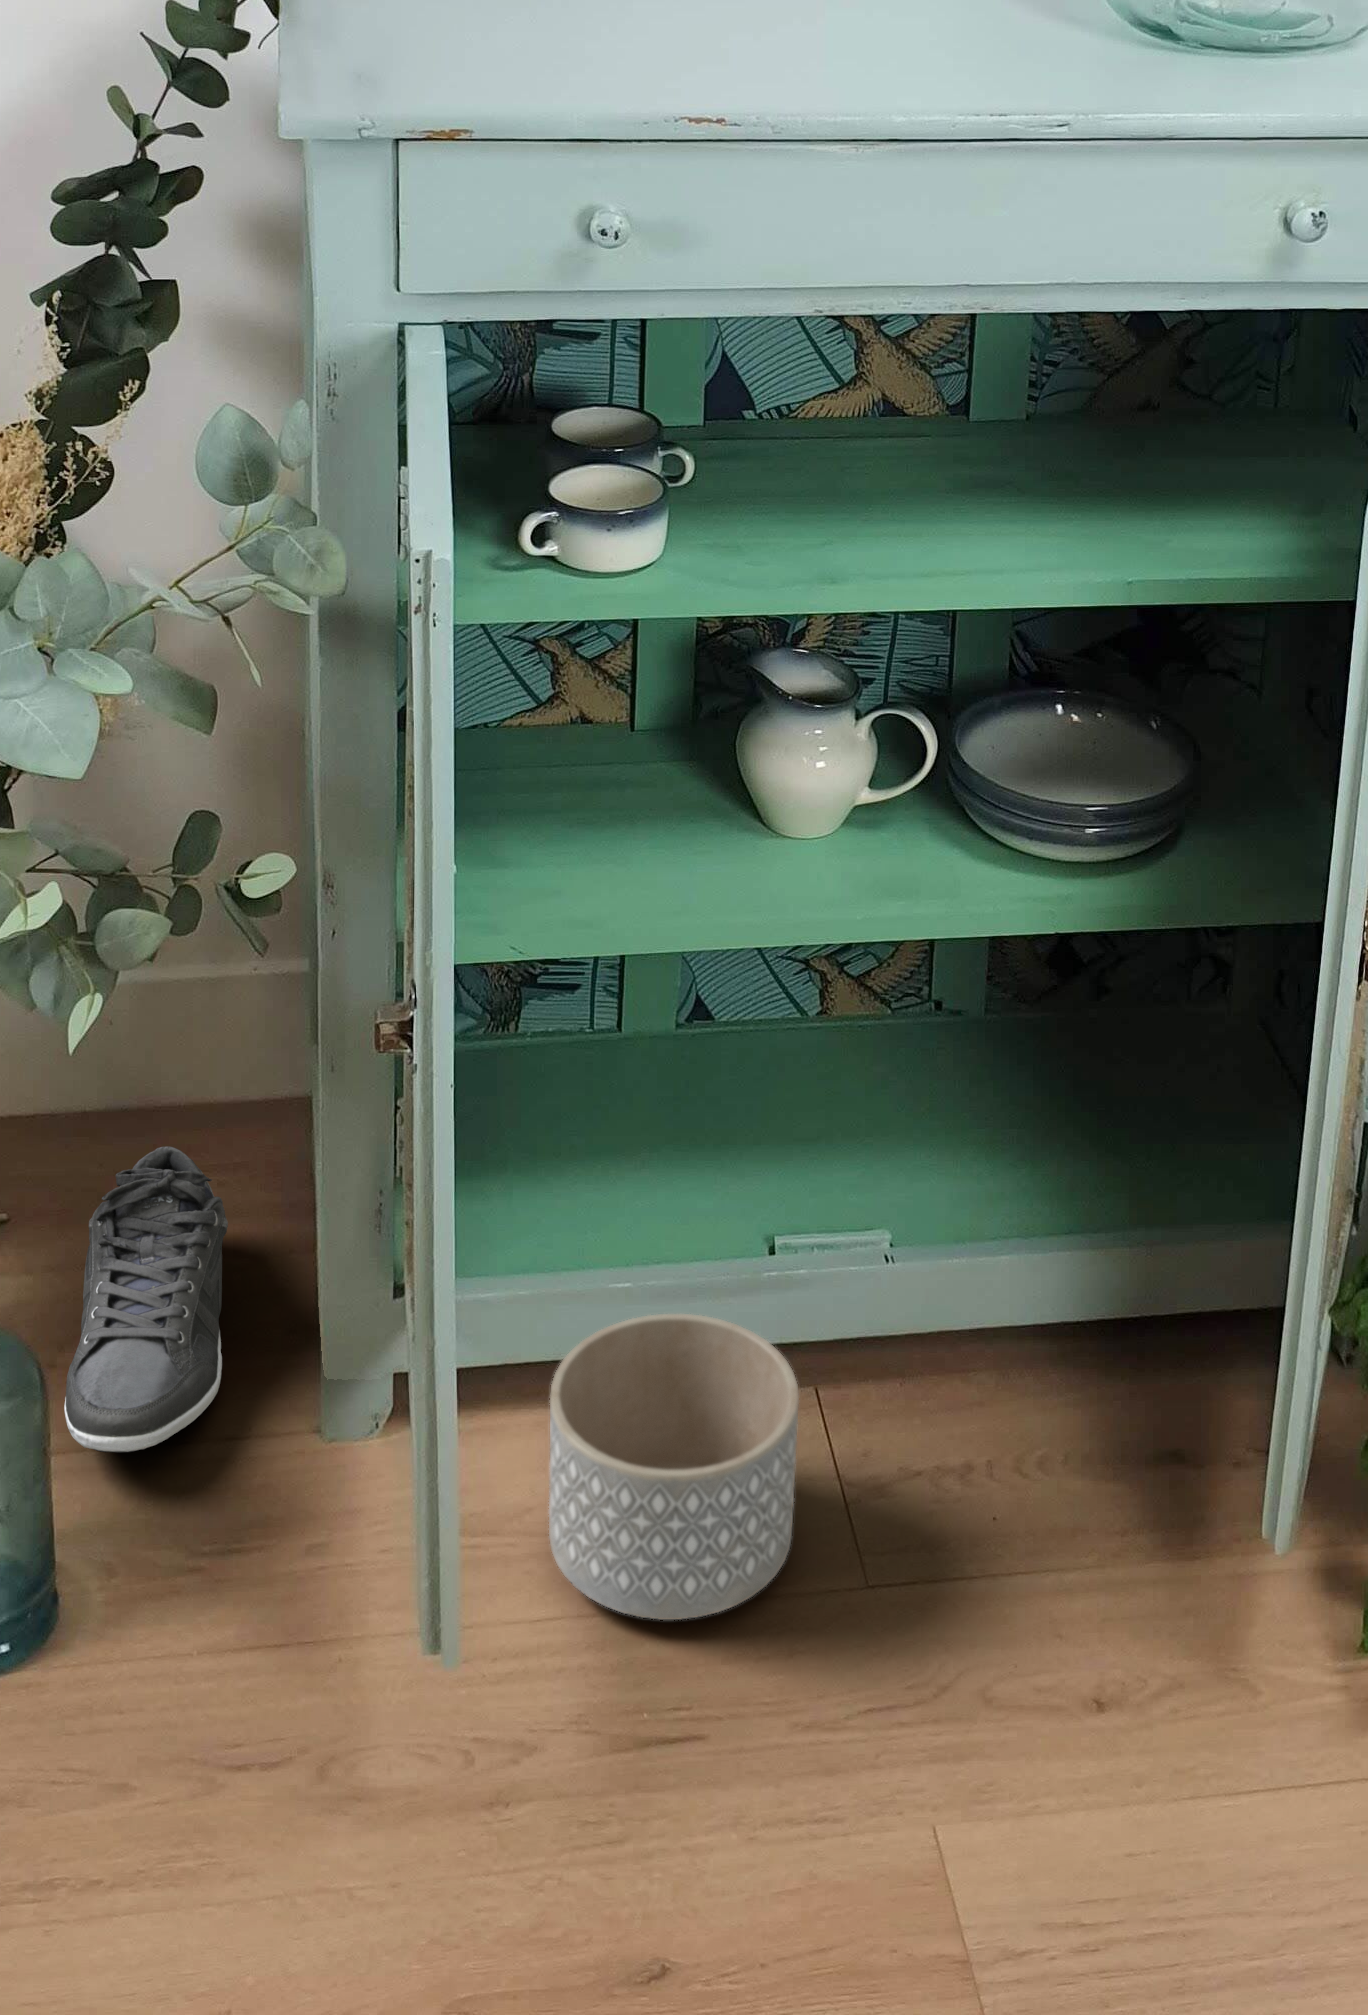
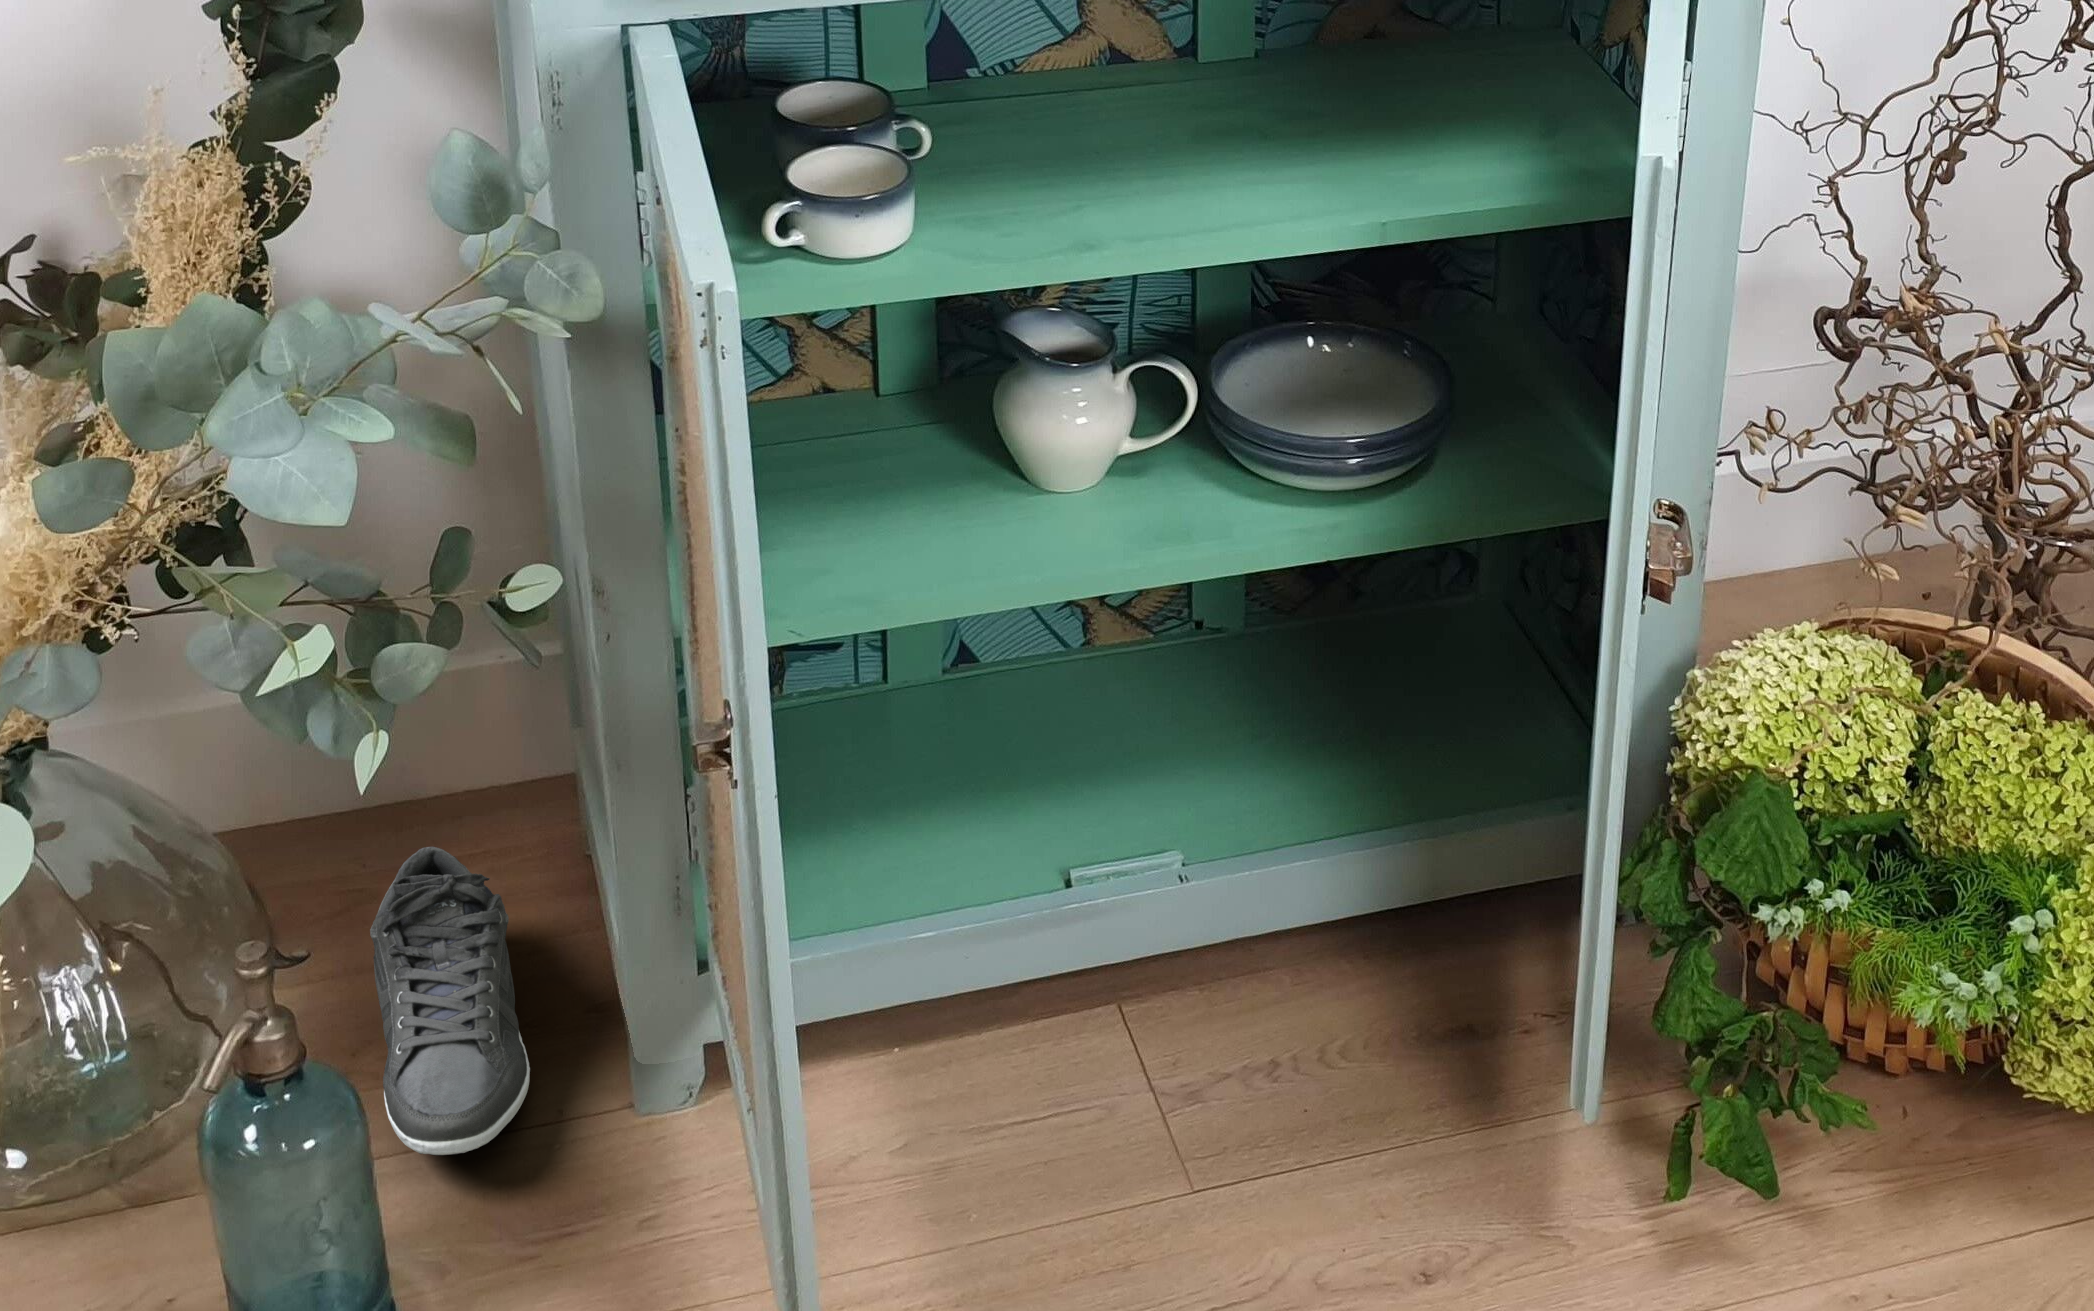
planter: present [549,1314,799,1620] -> none [880,962,1120,1251]

